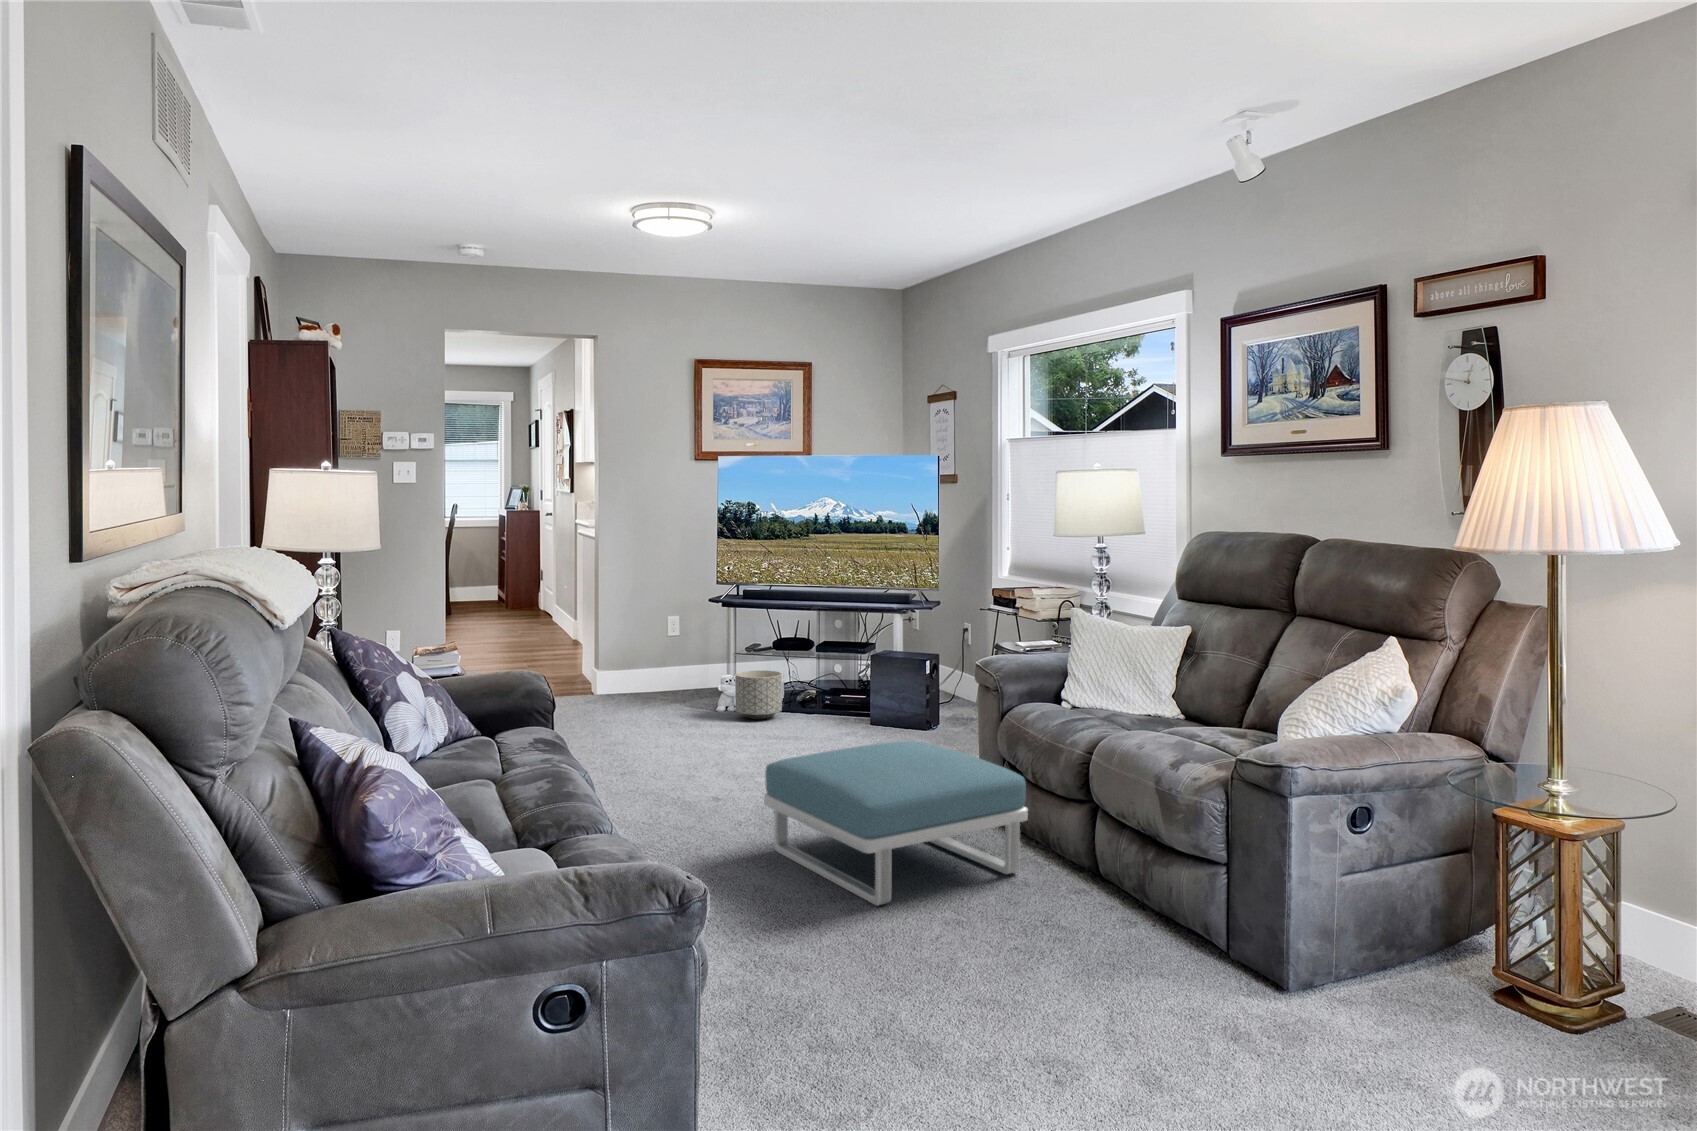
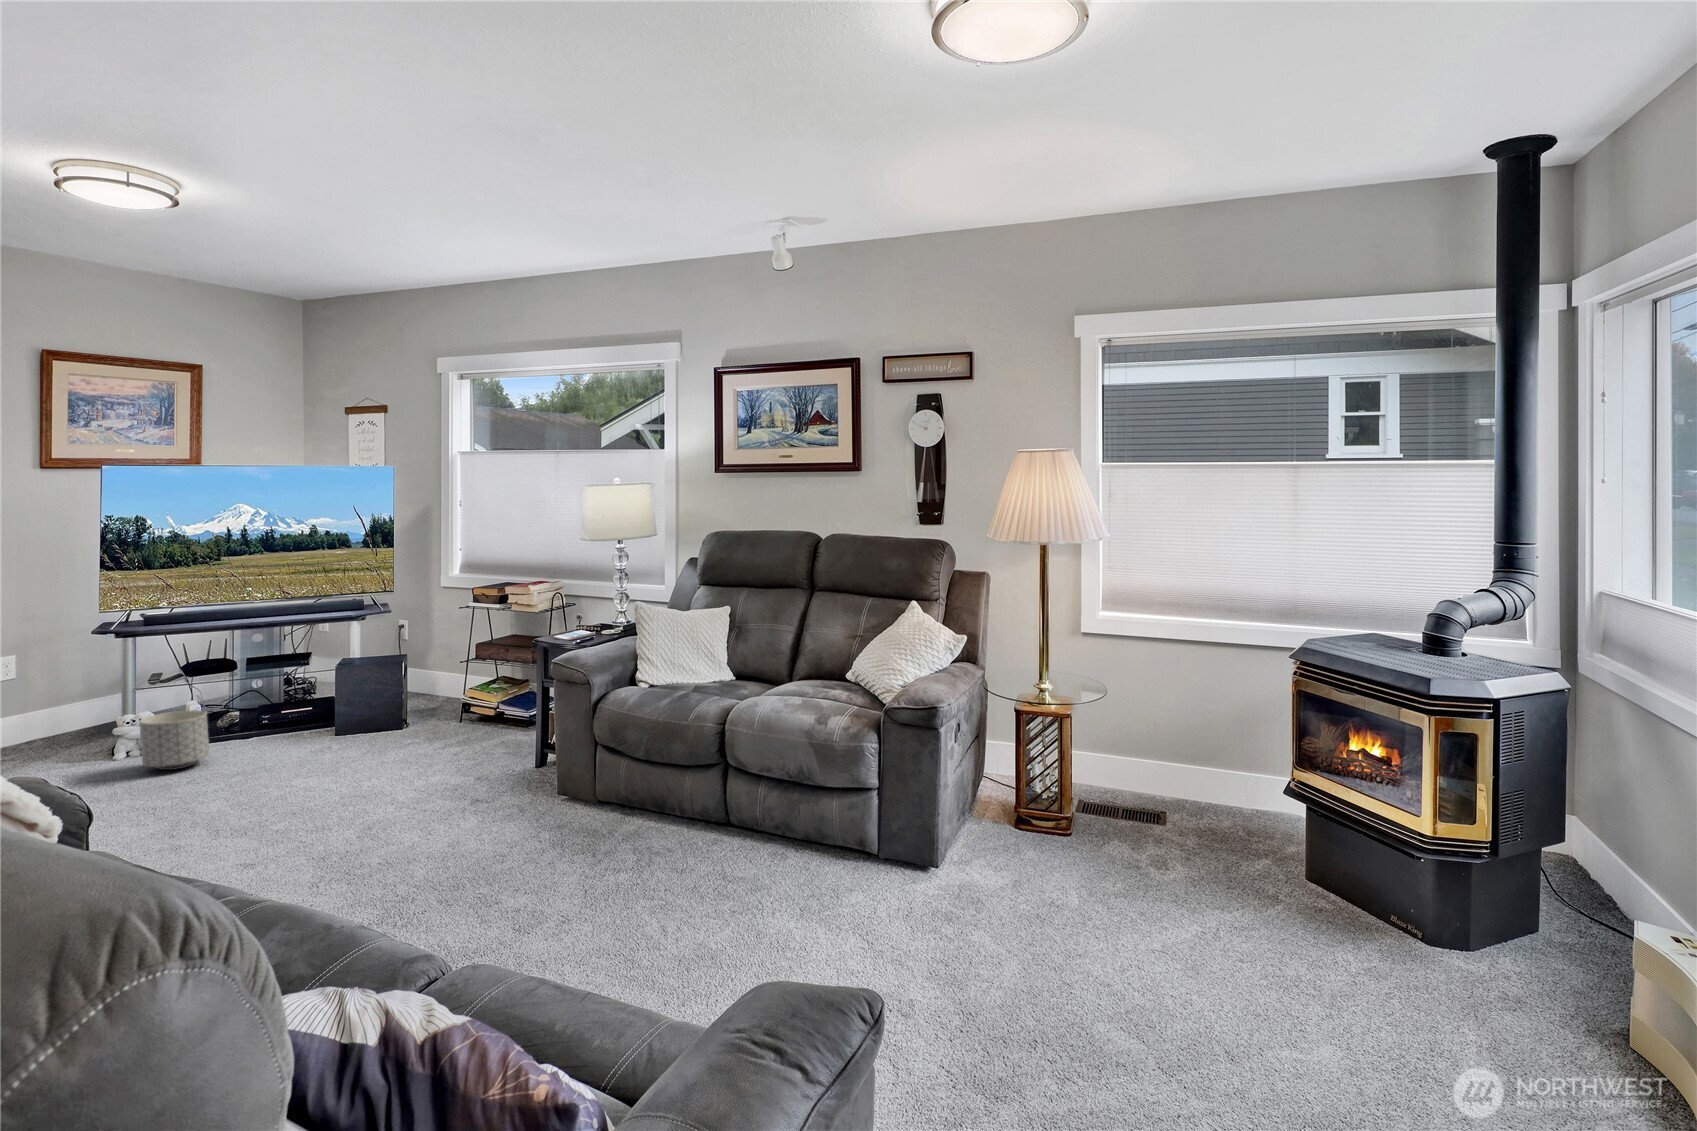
footstool: present [764,741,1028,906] -> none [406,749,676,915]

